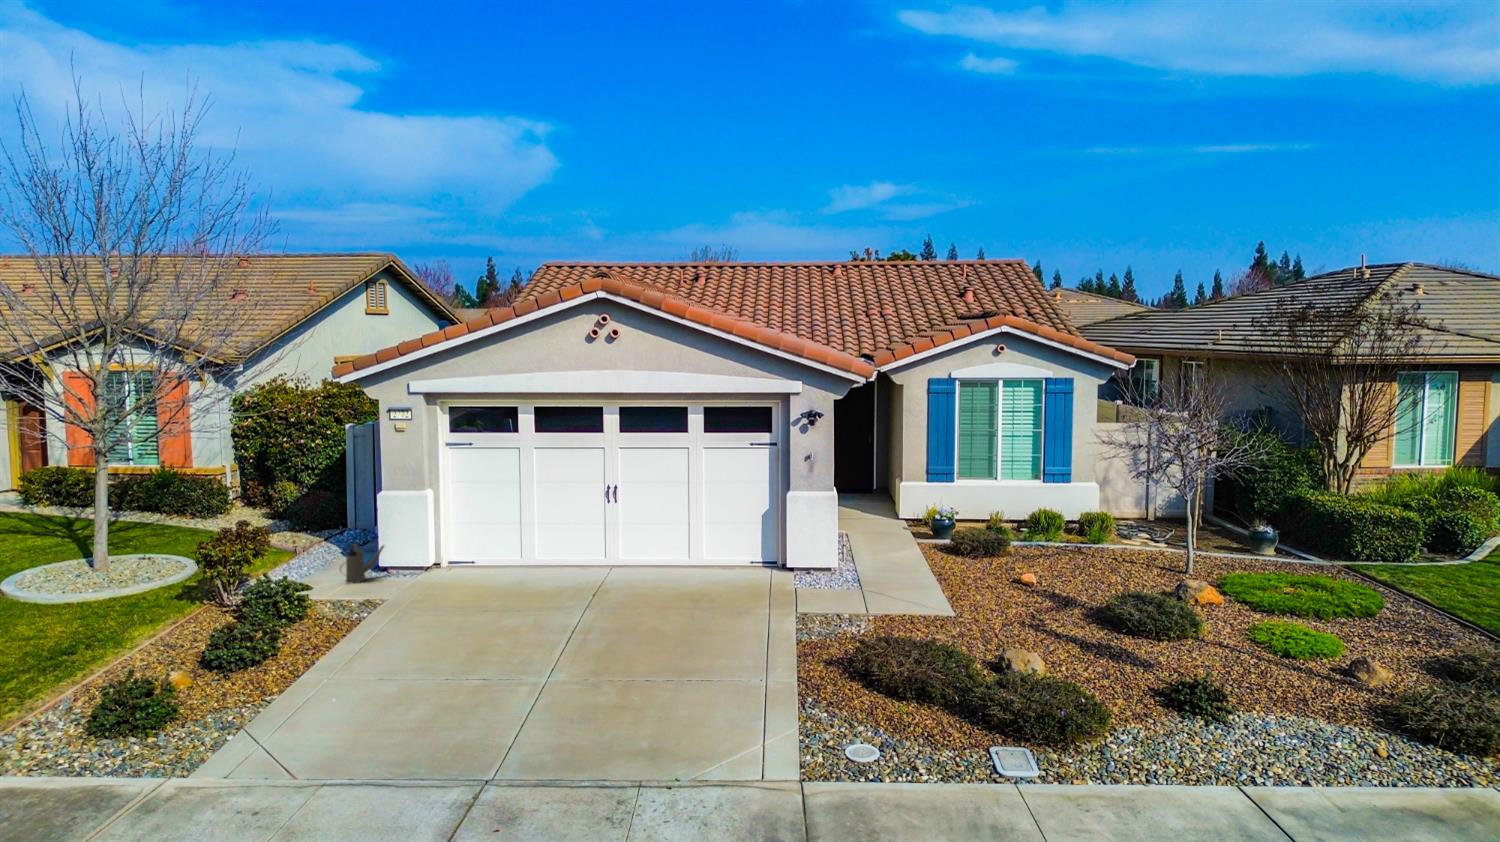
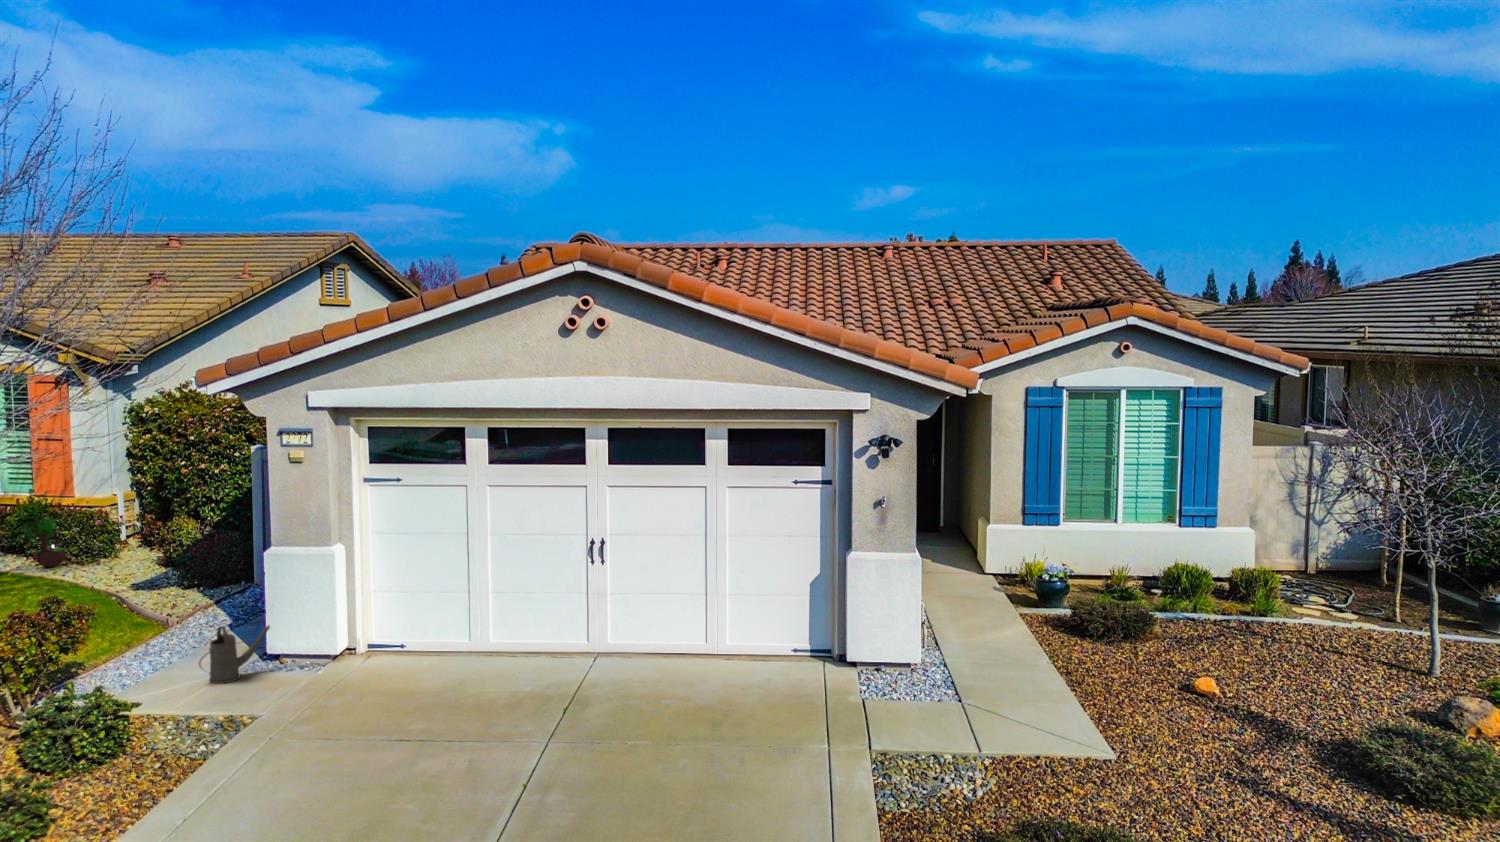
potted tree: none [158,478,191,521] -> present [21,516,65,567]

